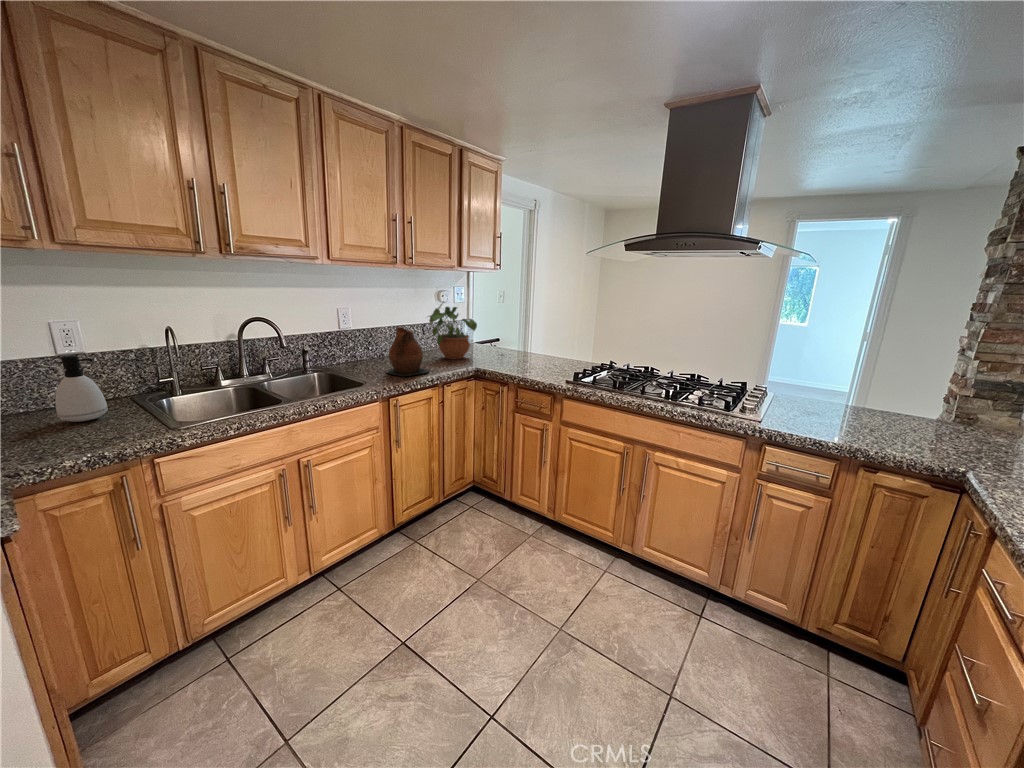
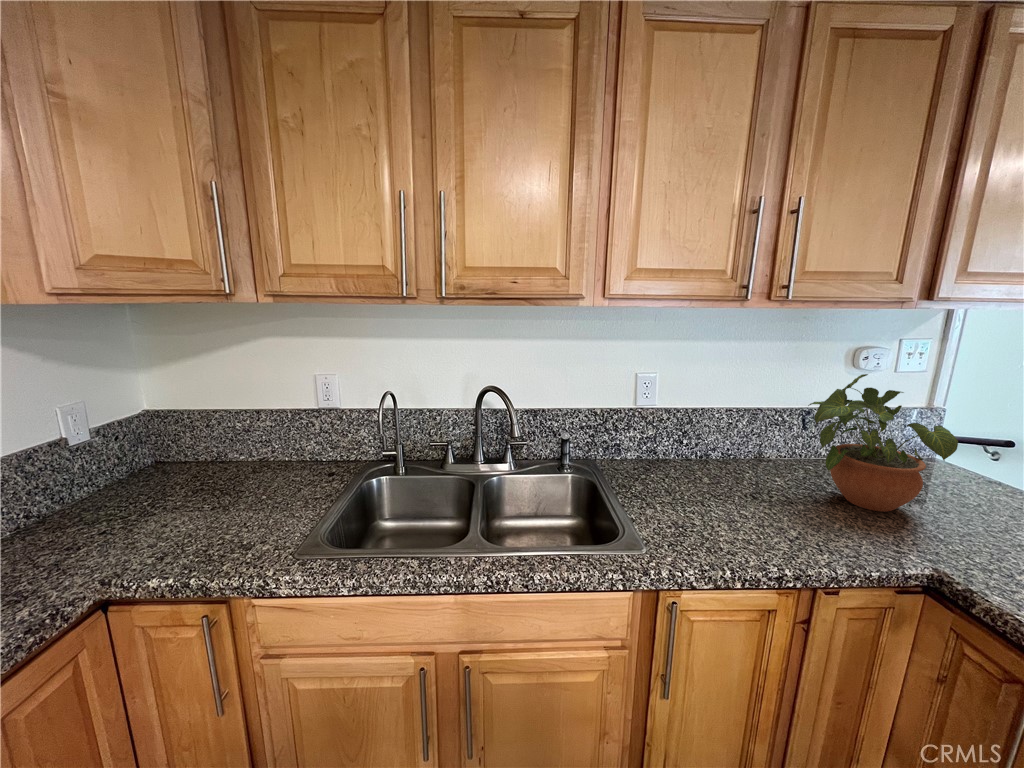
ceramic pitcher: present [387,327,429,376] -> none [680,433,783,546]
soap dispenser: present [55,355,108,422] -> none [264,420,311,497]

